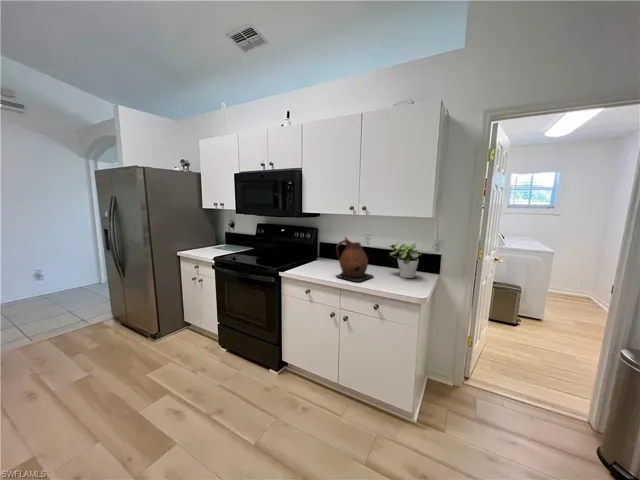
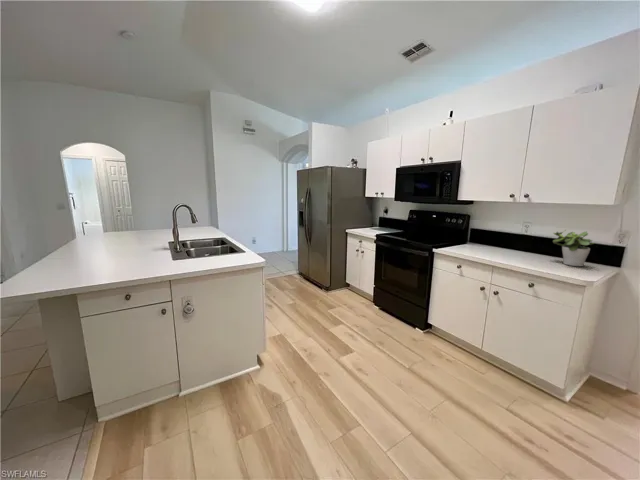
ceramic pitcher: present [336,237,373,281] -> none [489,221,531,262]

